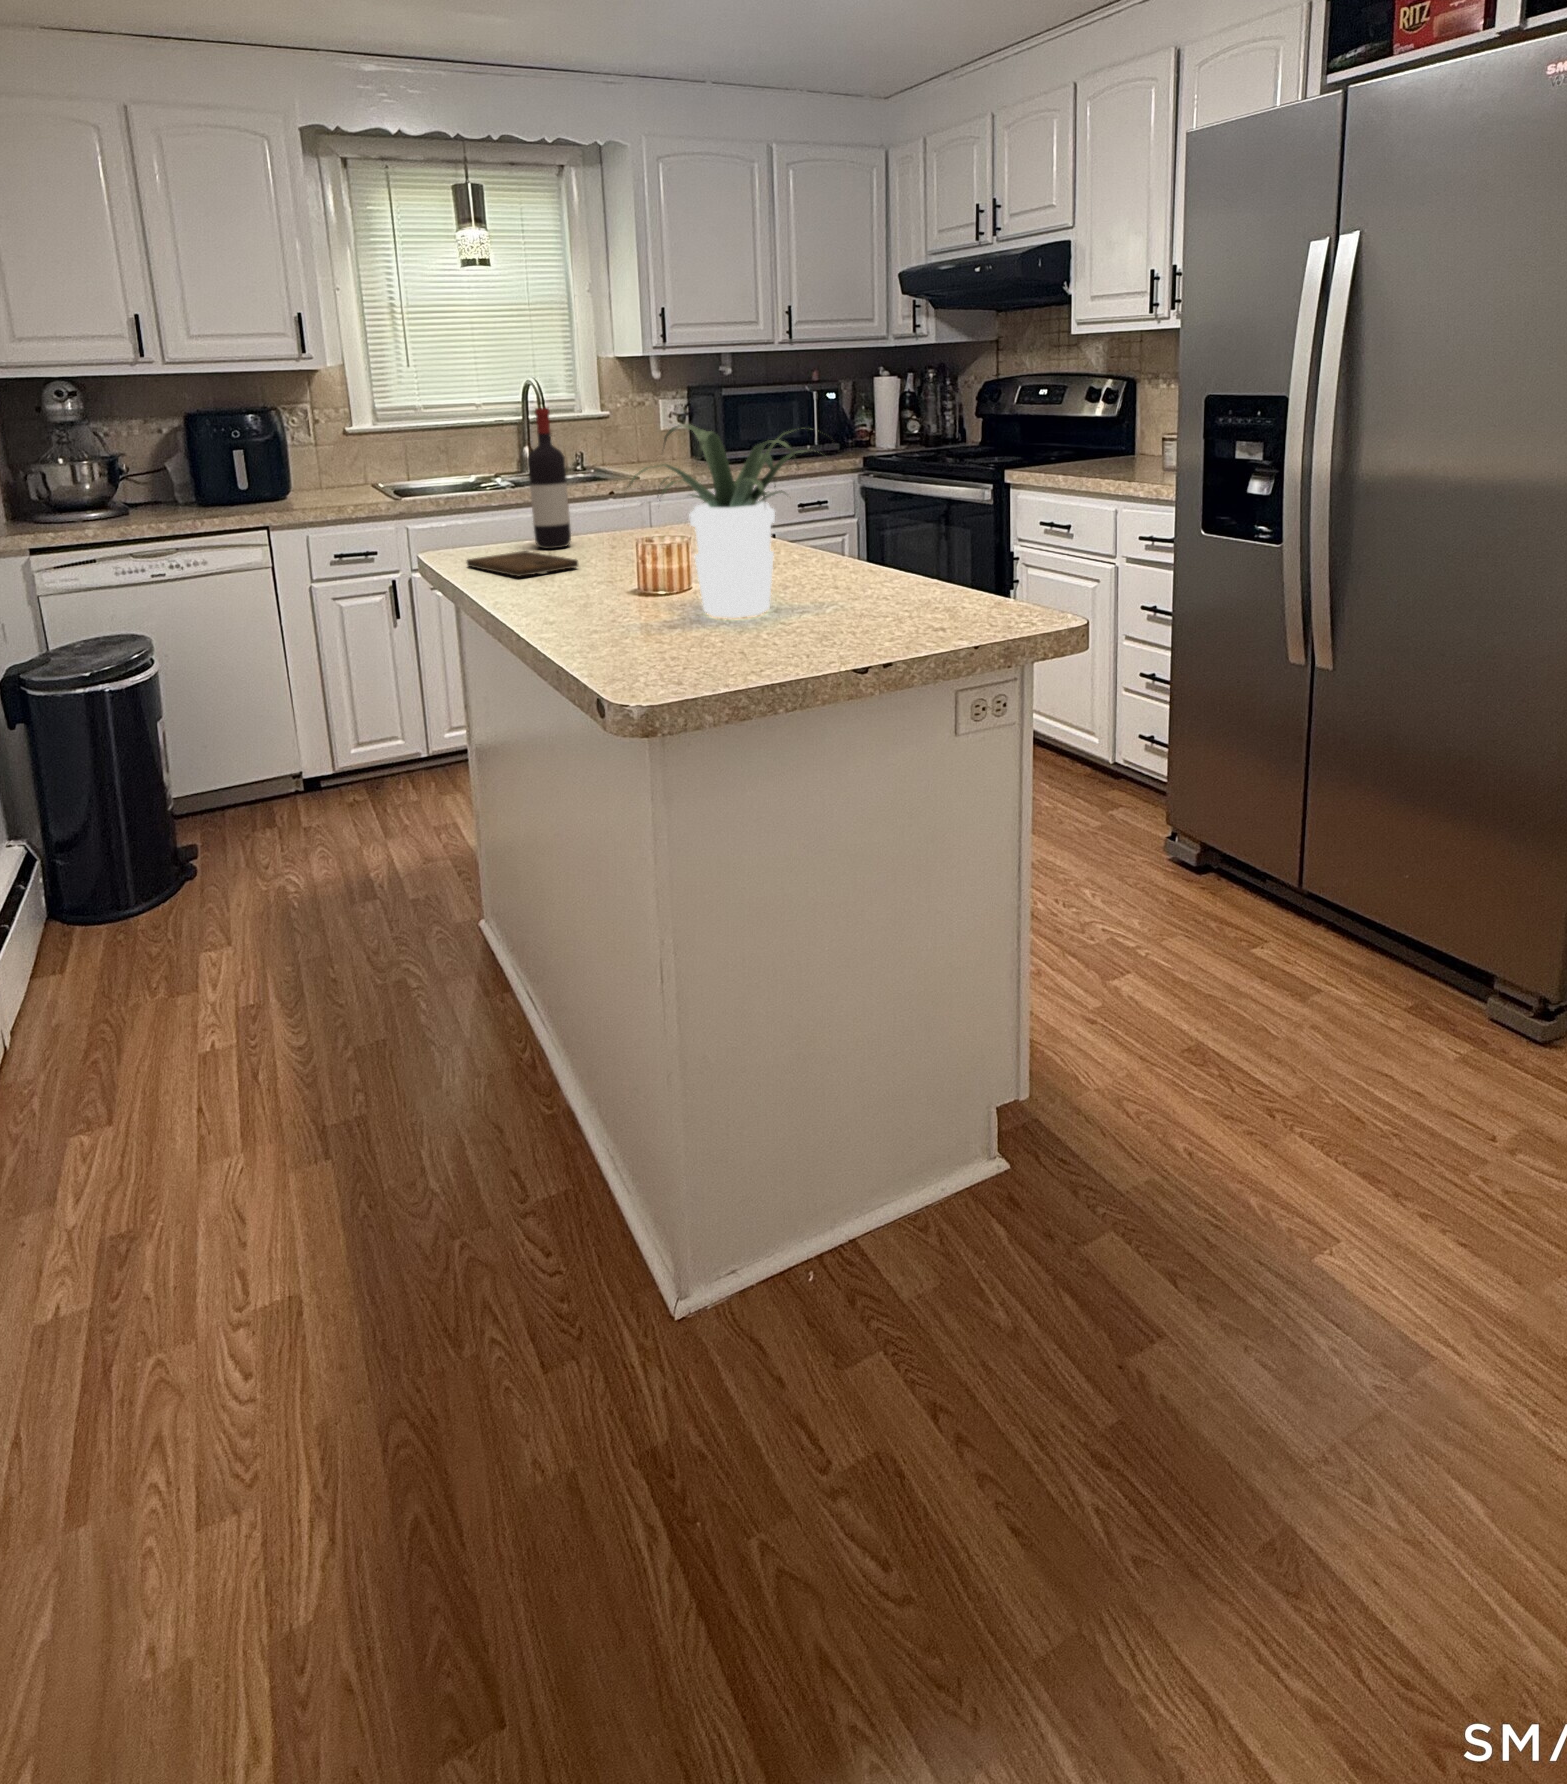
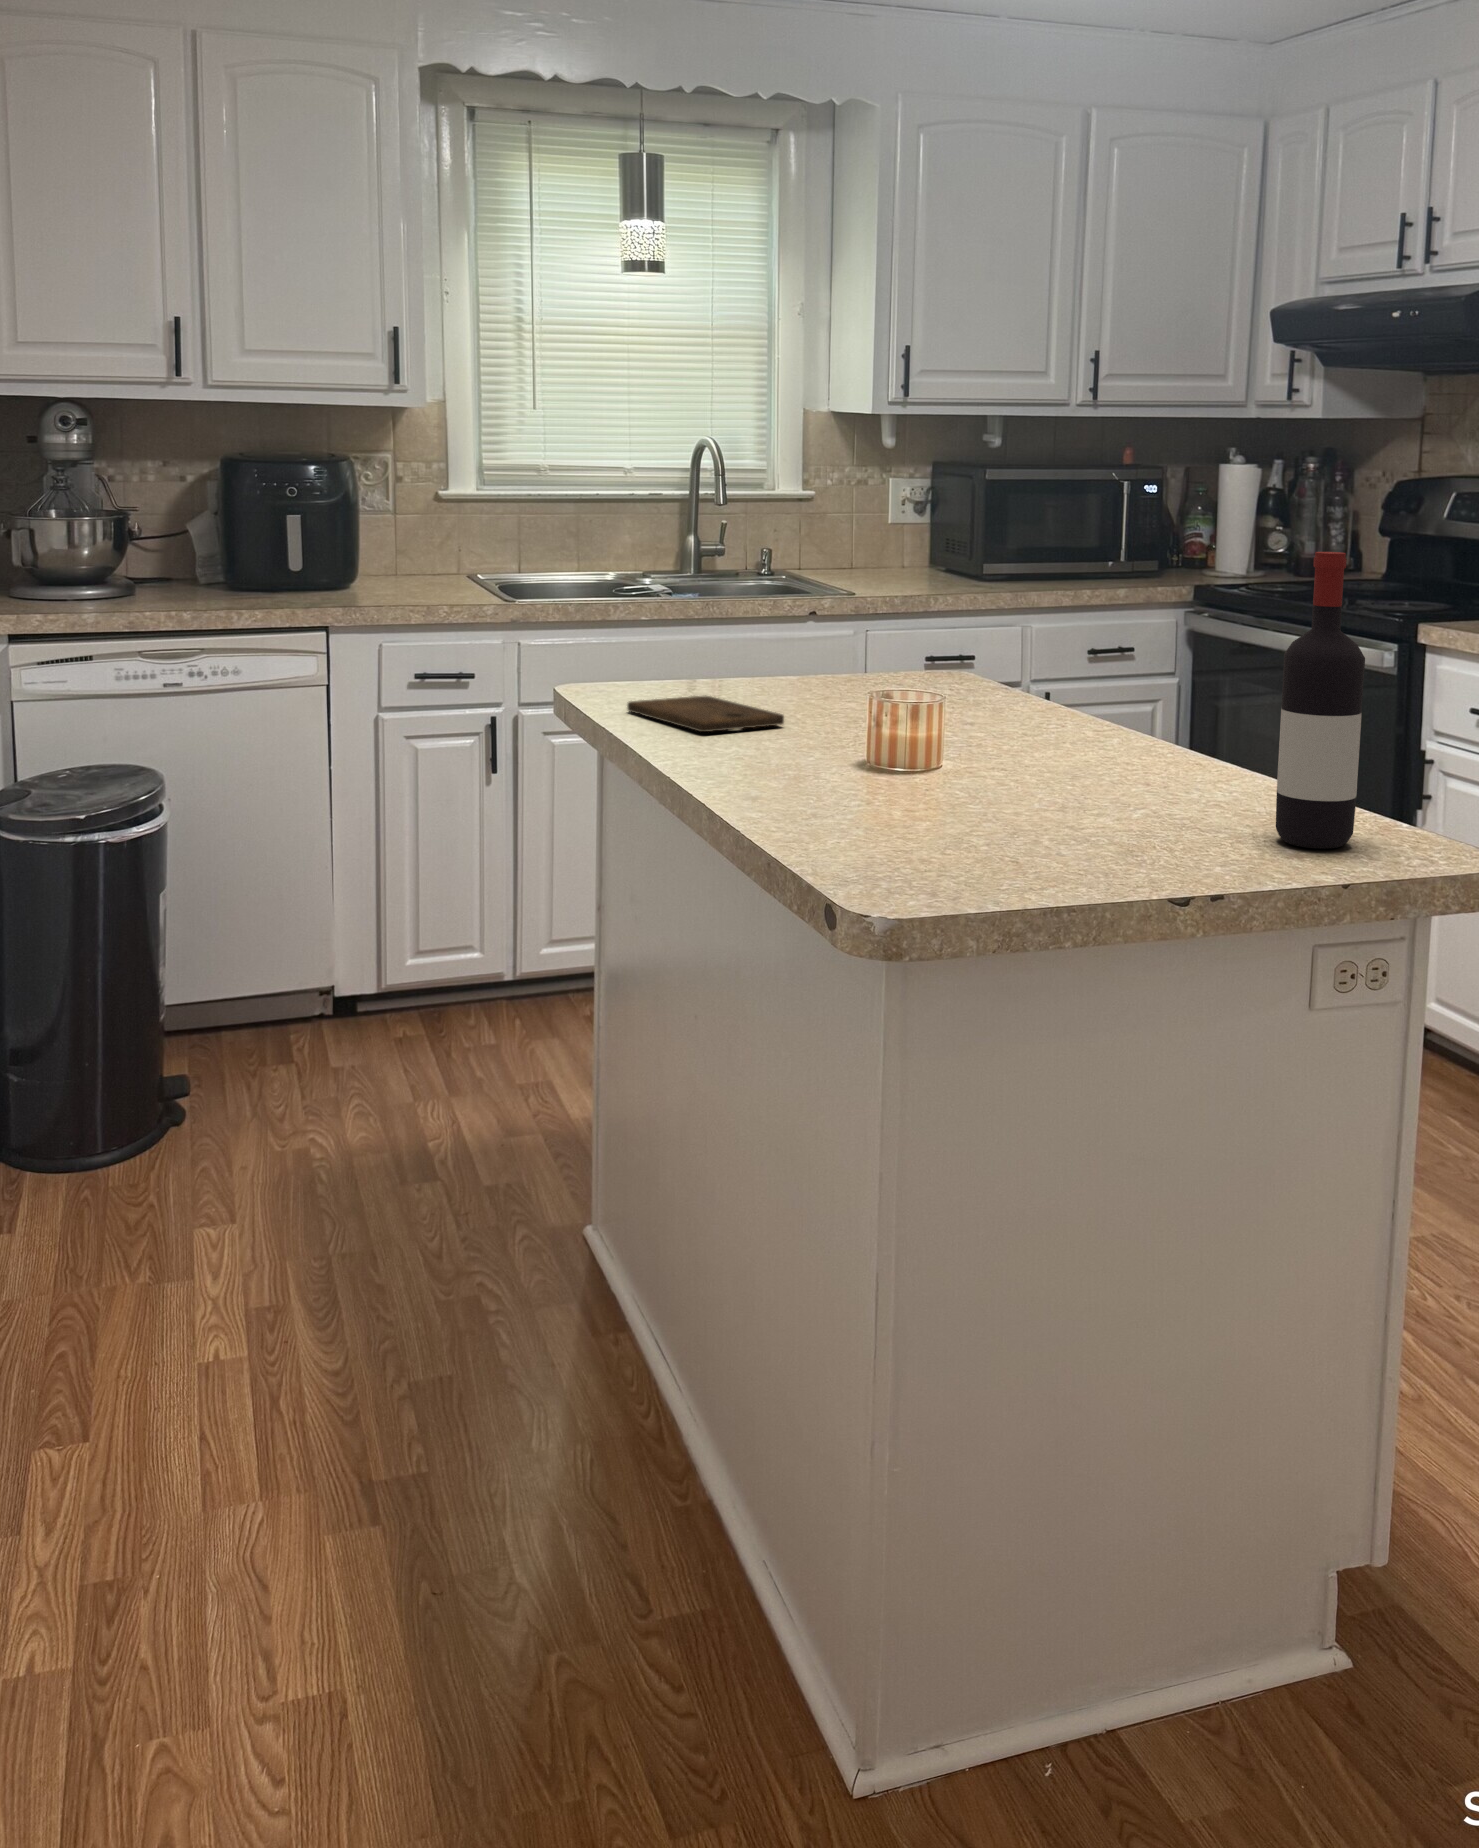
wine bottle: present [528,408,571,549] -> present [1276,552,1365,849]
potted plant: present [627,425,805,618] -> none [868,545,1176,815]

